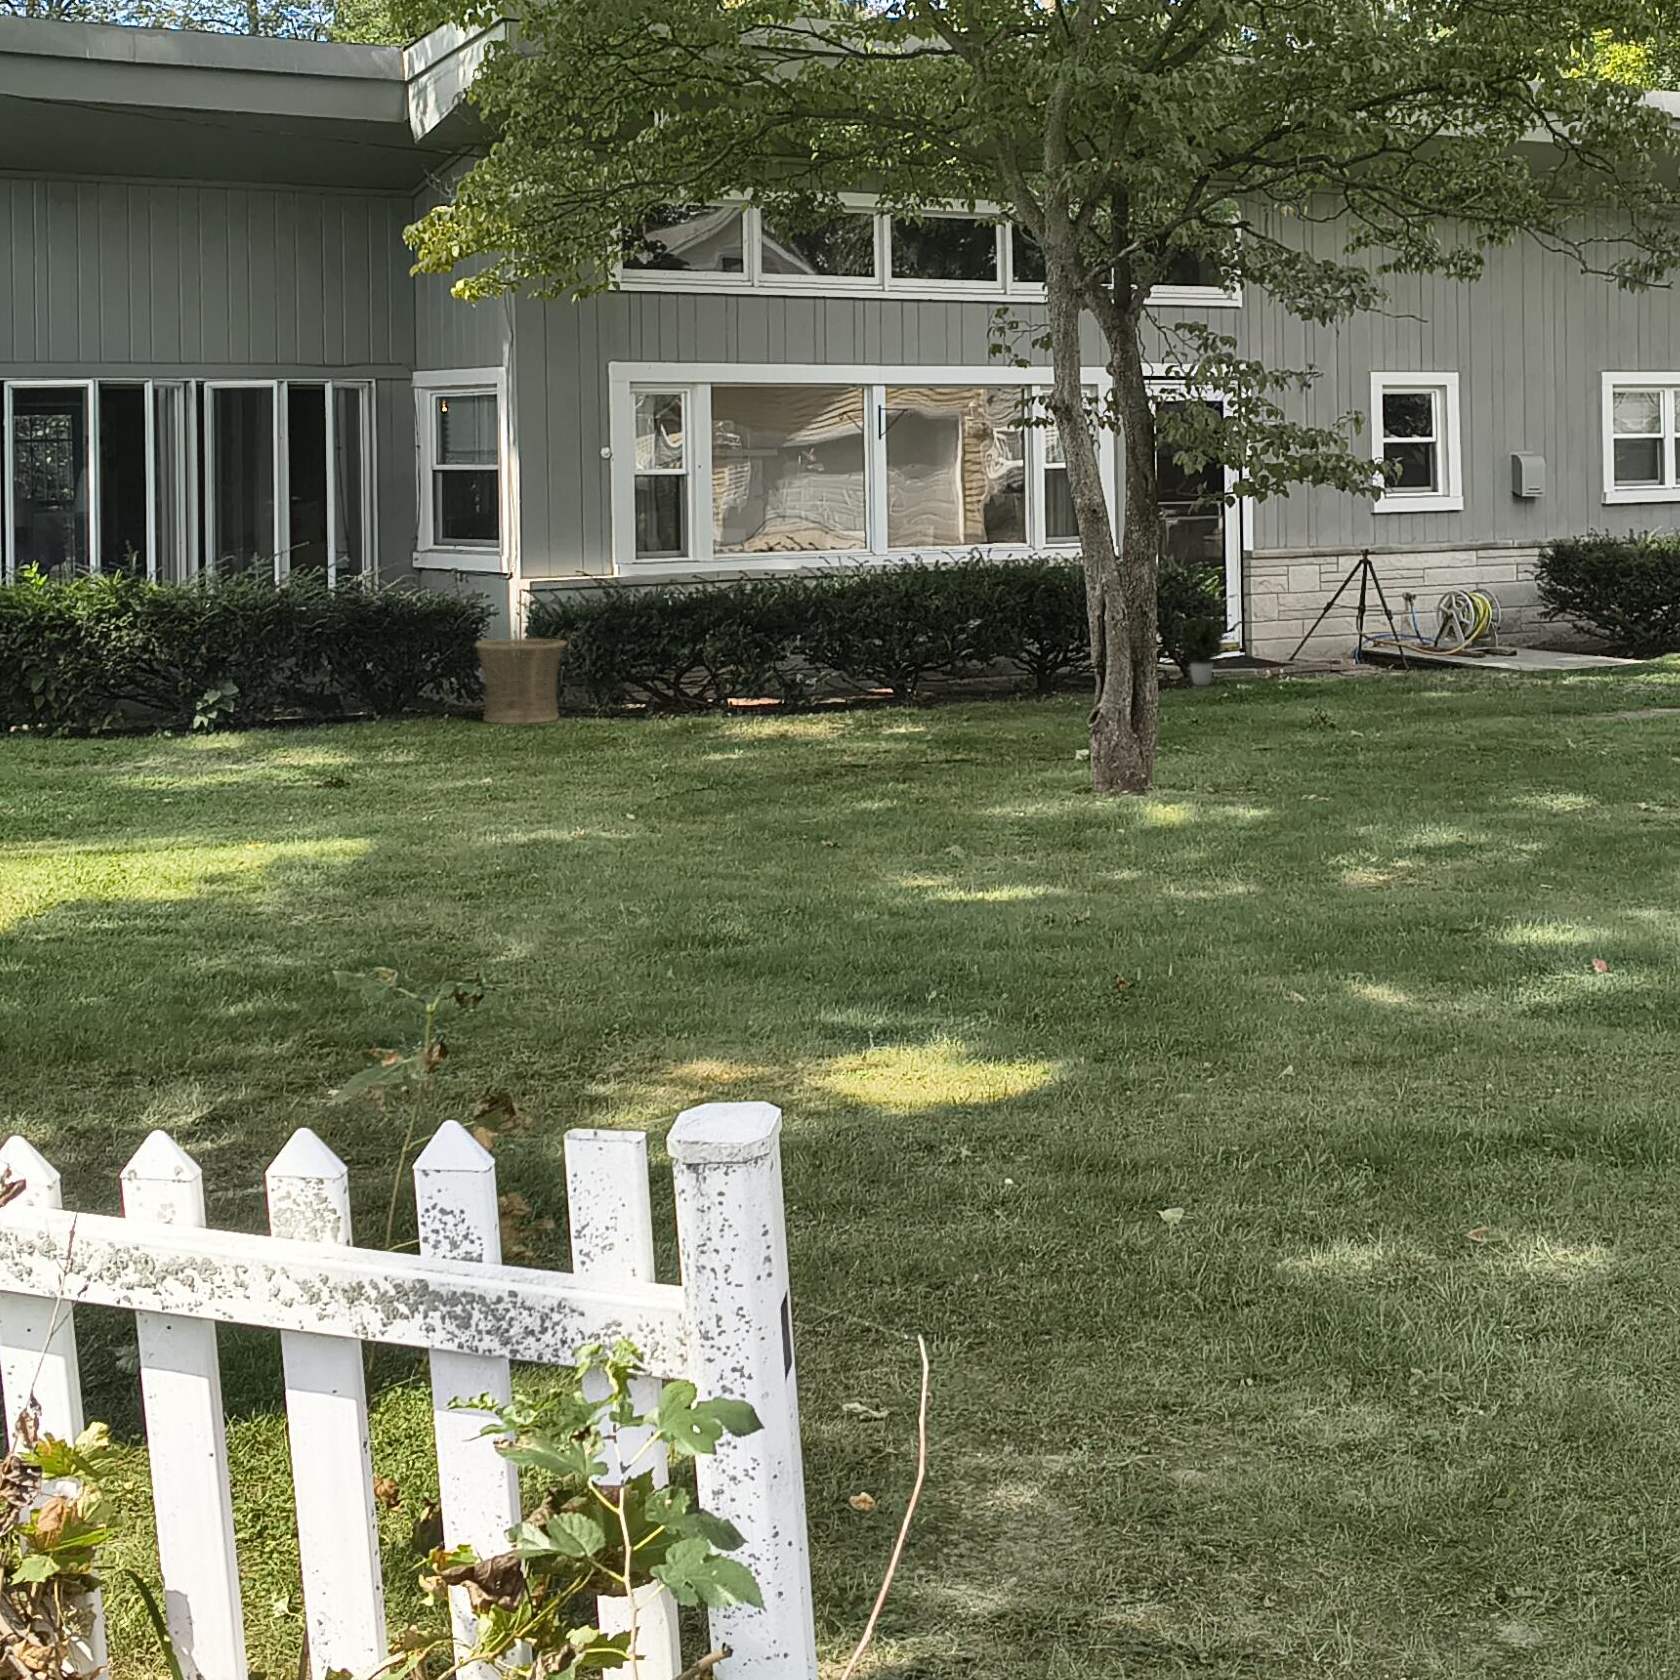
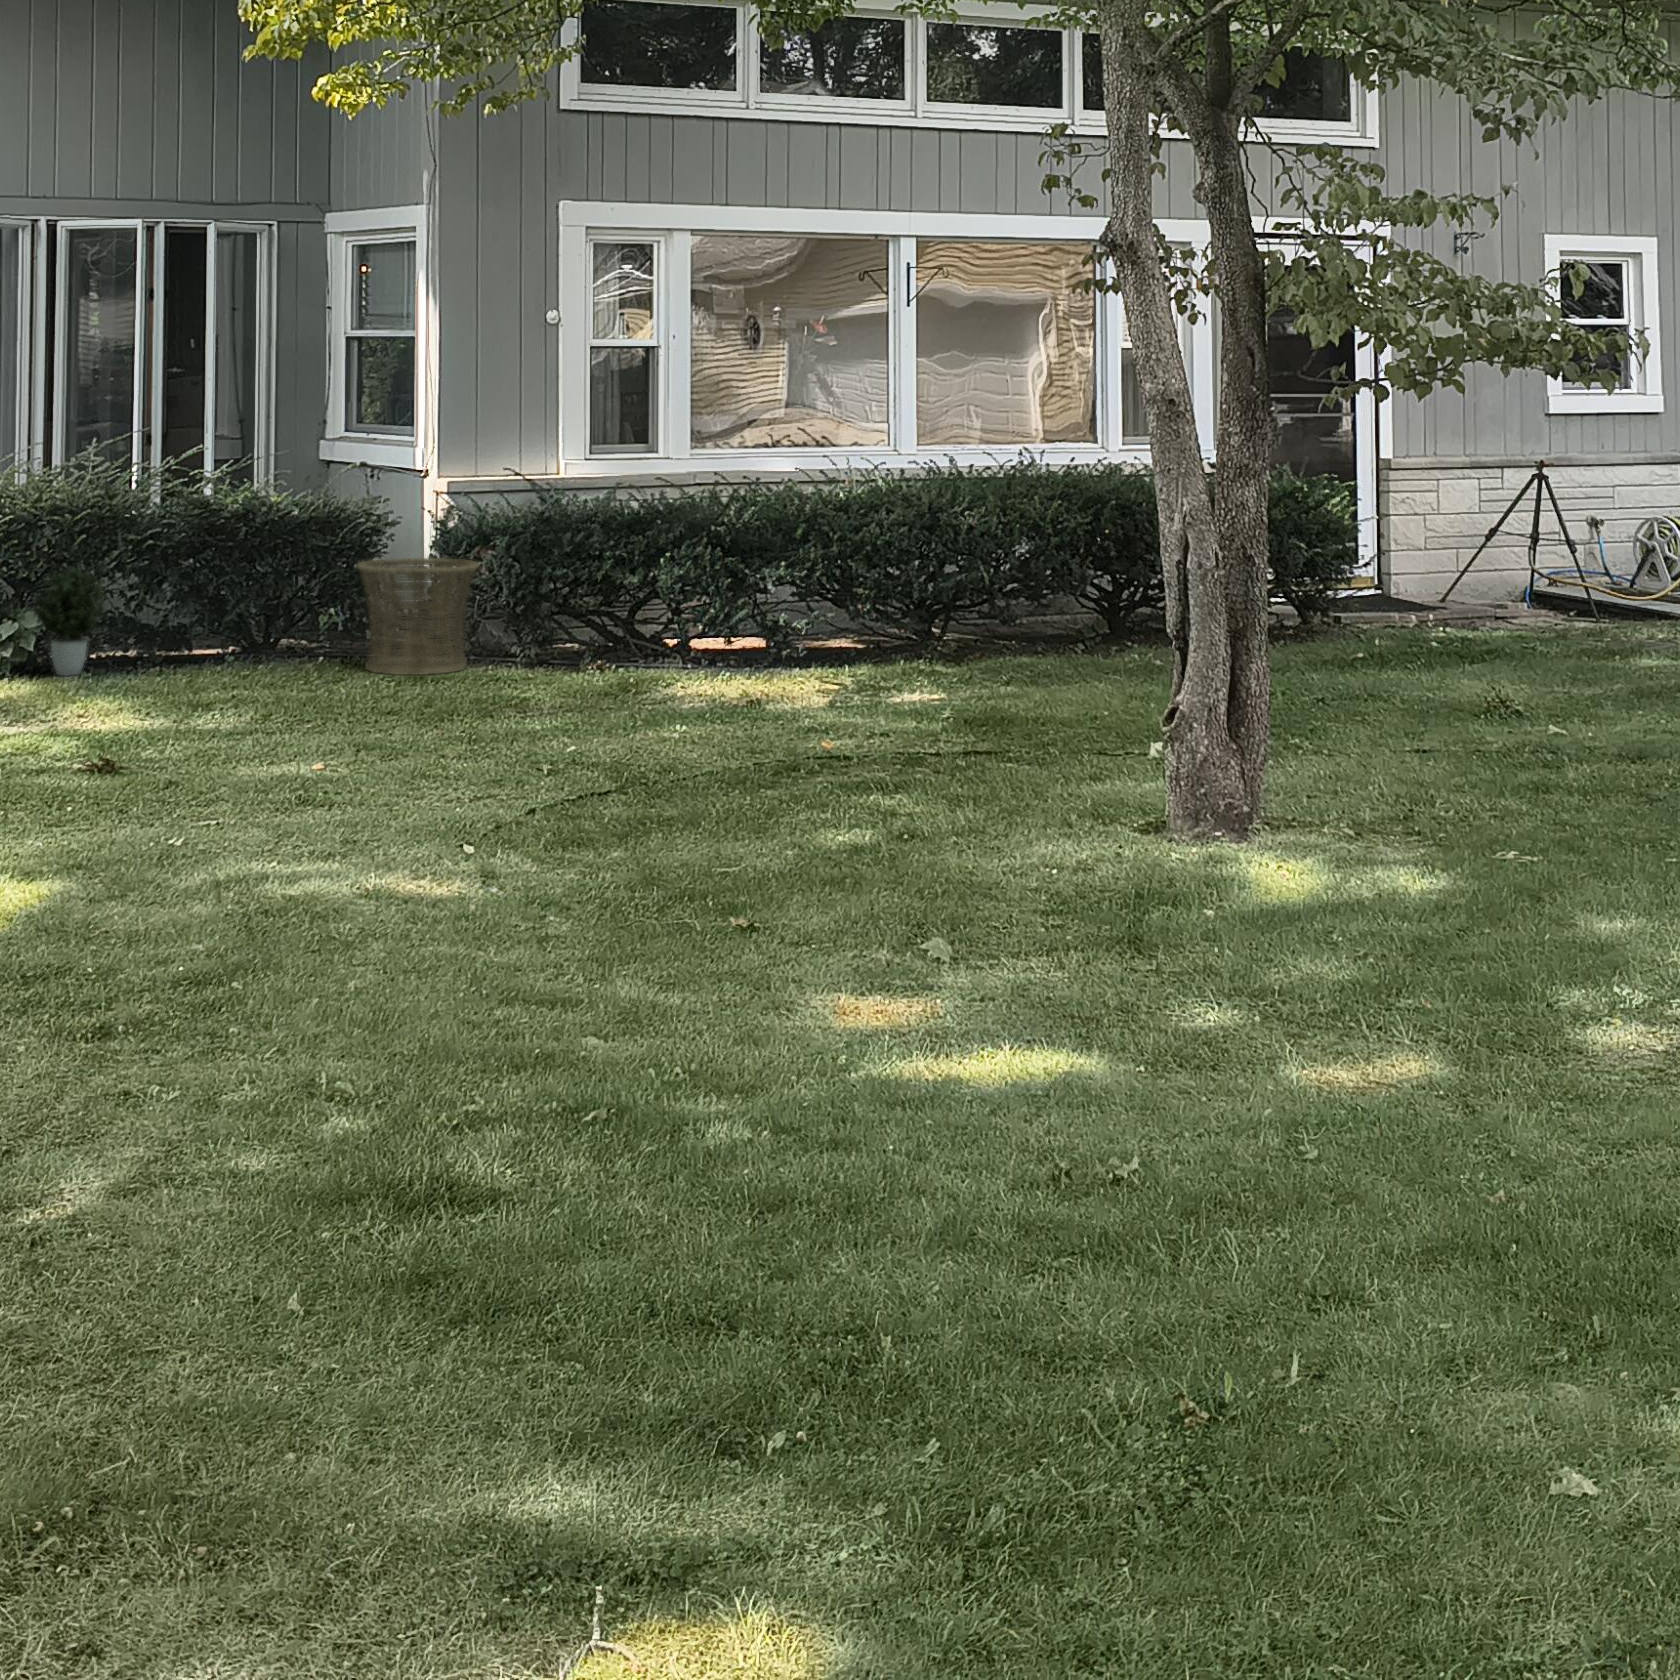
potted plant: present [1179,616,1224,685] -> present [34,567,108,676]

